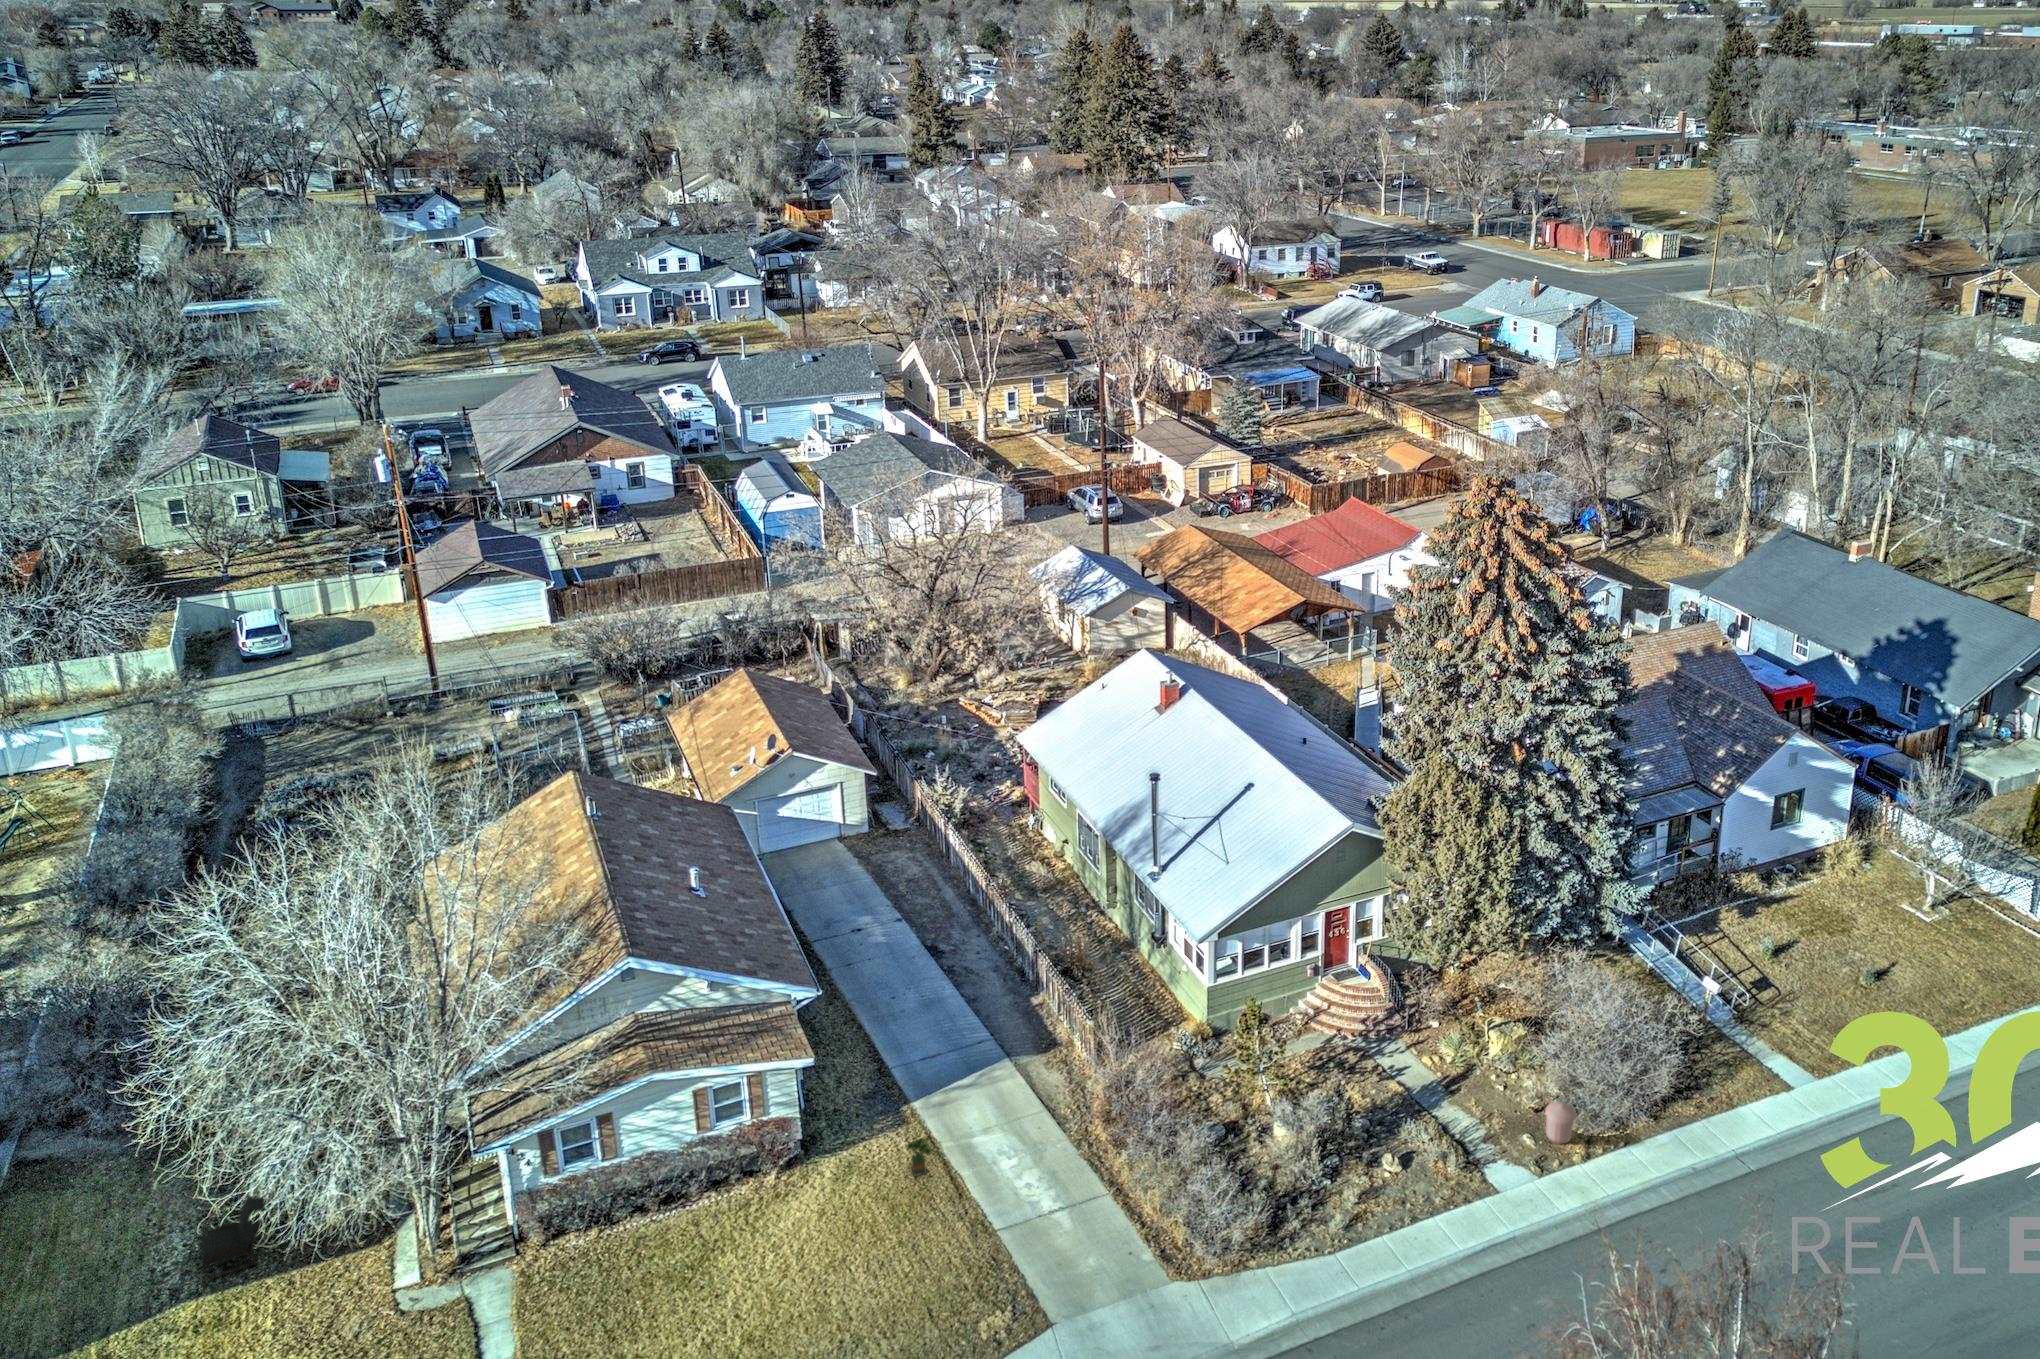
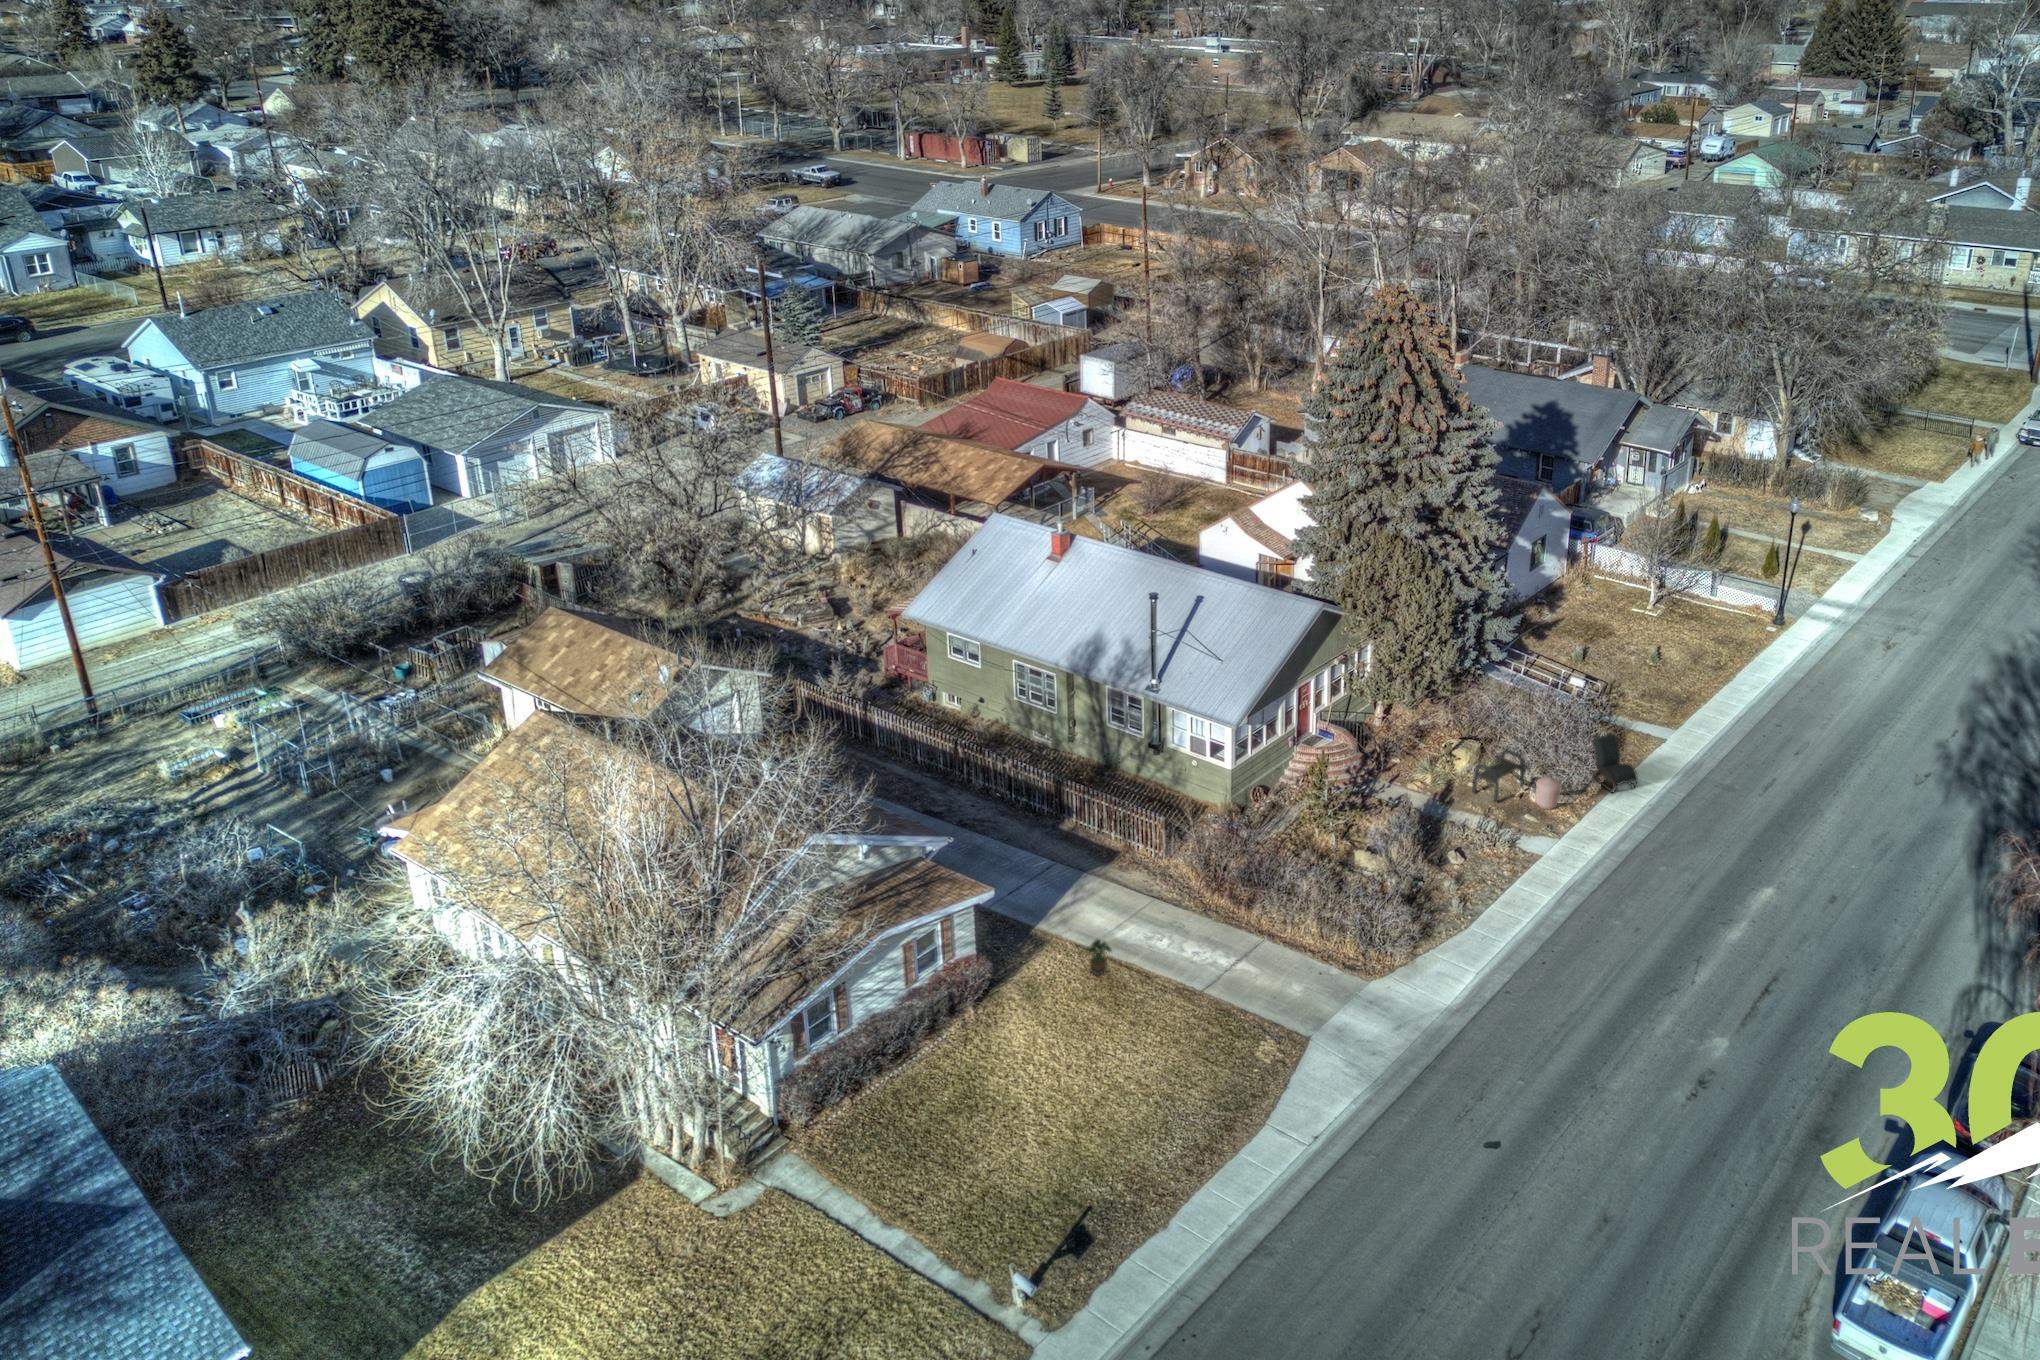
bench: none [1482,1052,1552,1115] -> present [1472,750,1525,803]
lounge chair: present [201,1195,265,1281] -> present [1593,734,1638,793]

